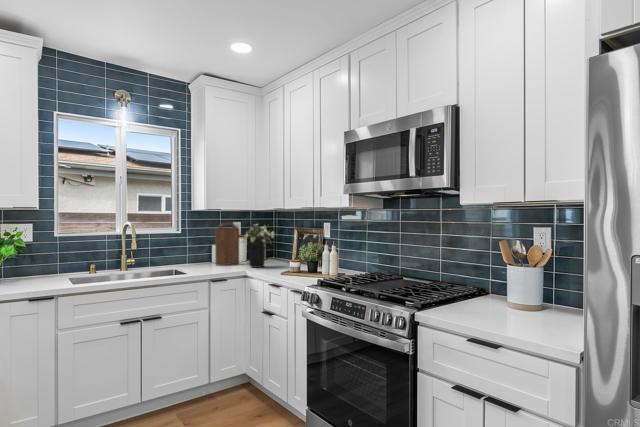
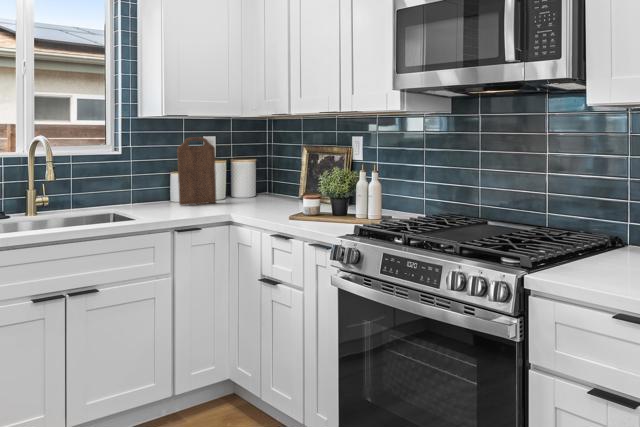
flower arrangement: present [242,224,274,268] -> none [221,137,279,209]

